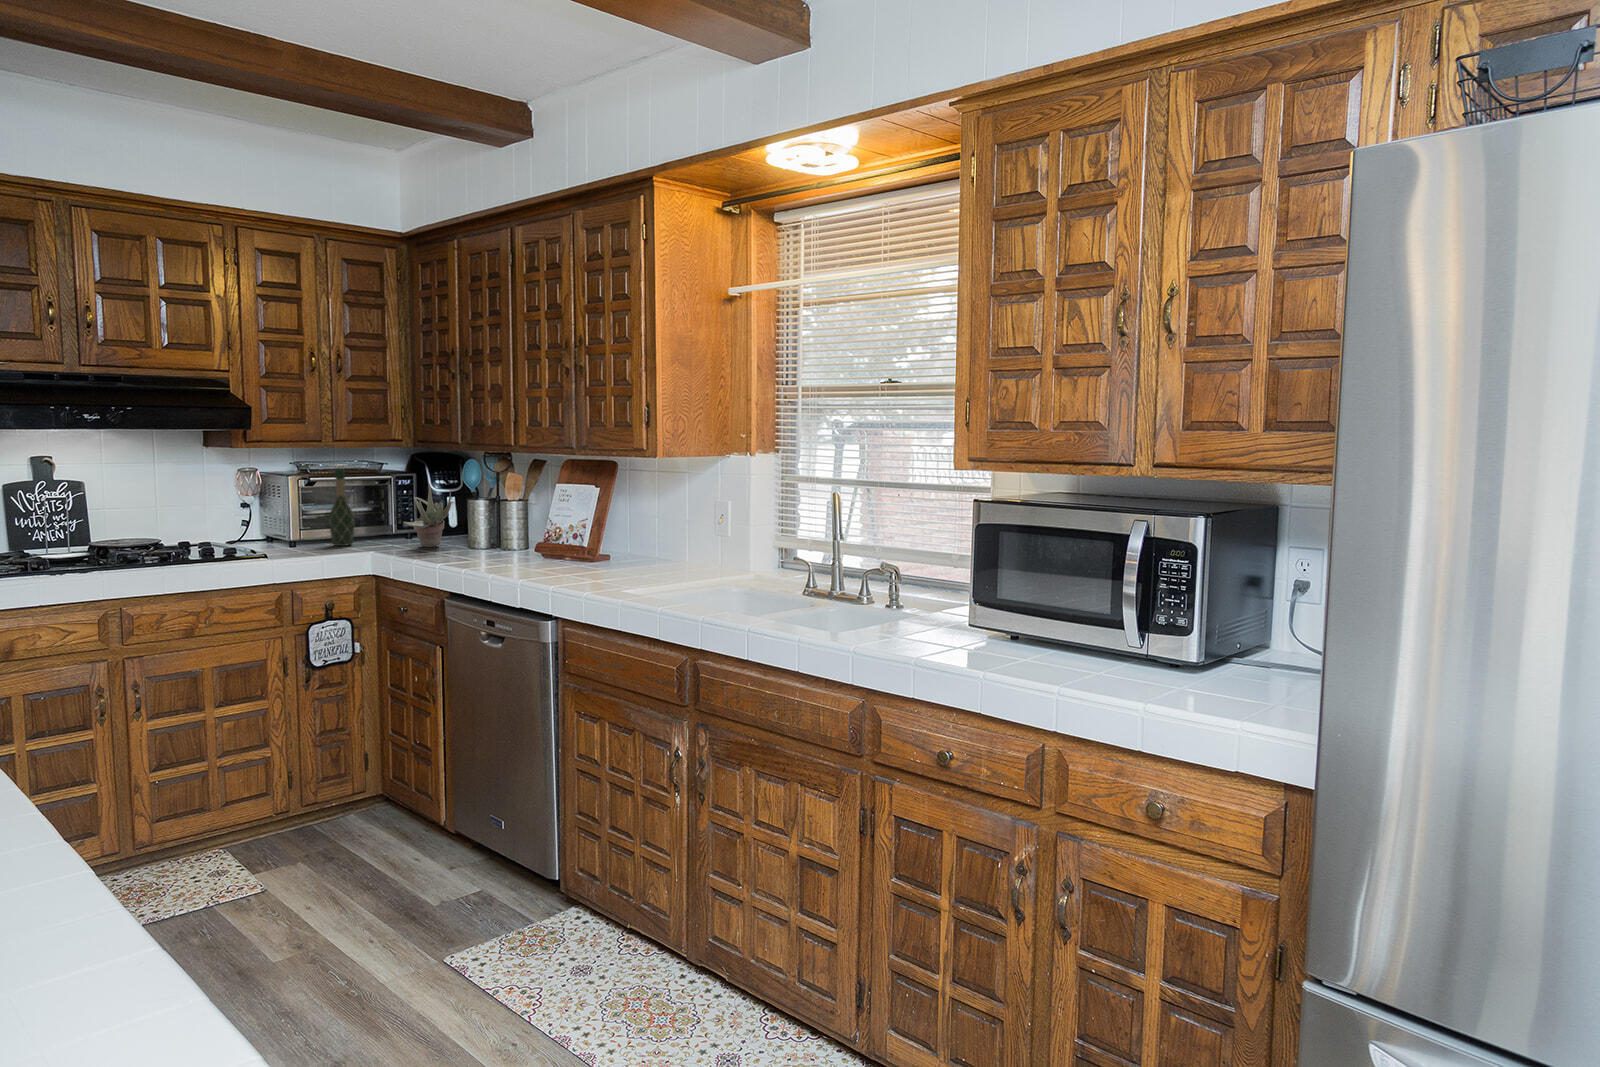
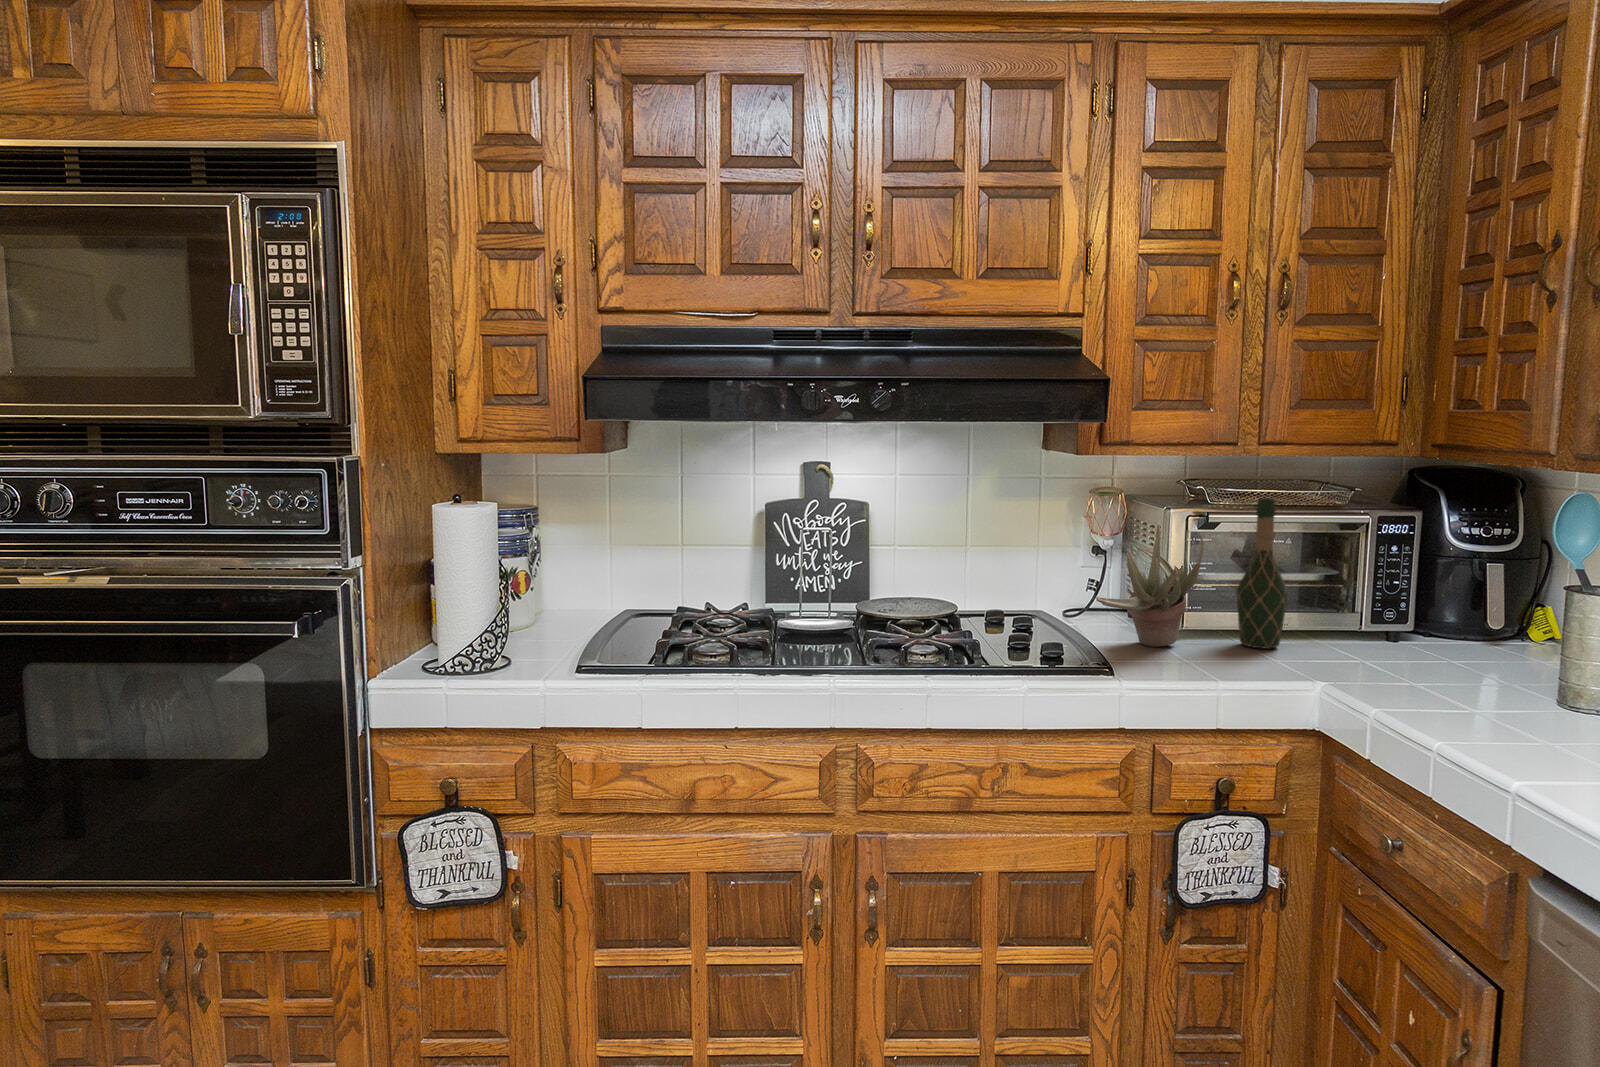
succulent plant: present [404,484,451,547] -> present [1096,525,1203,647]

